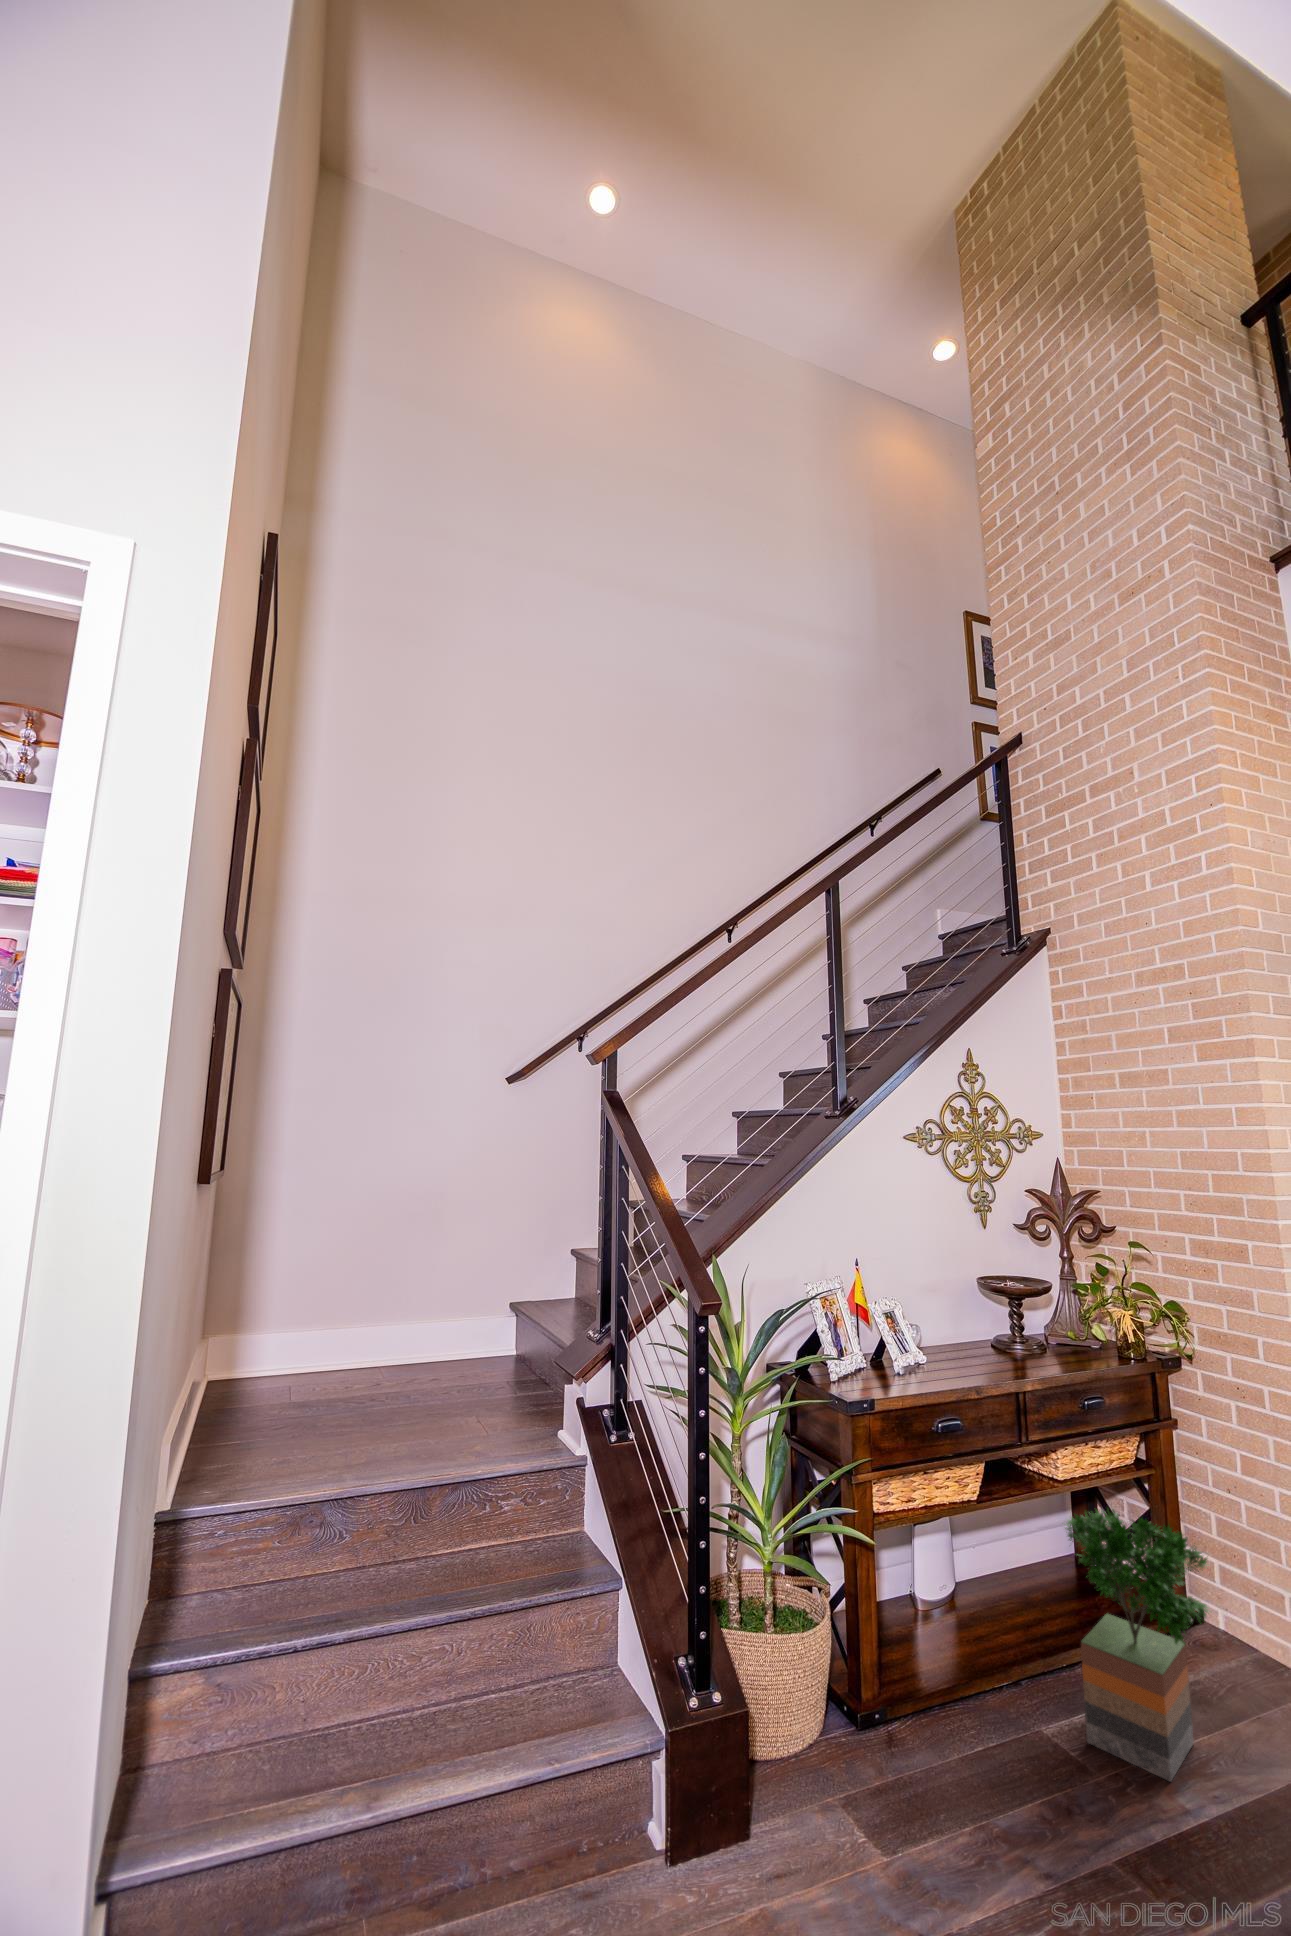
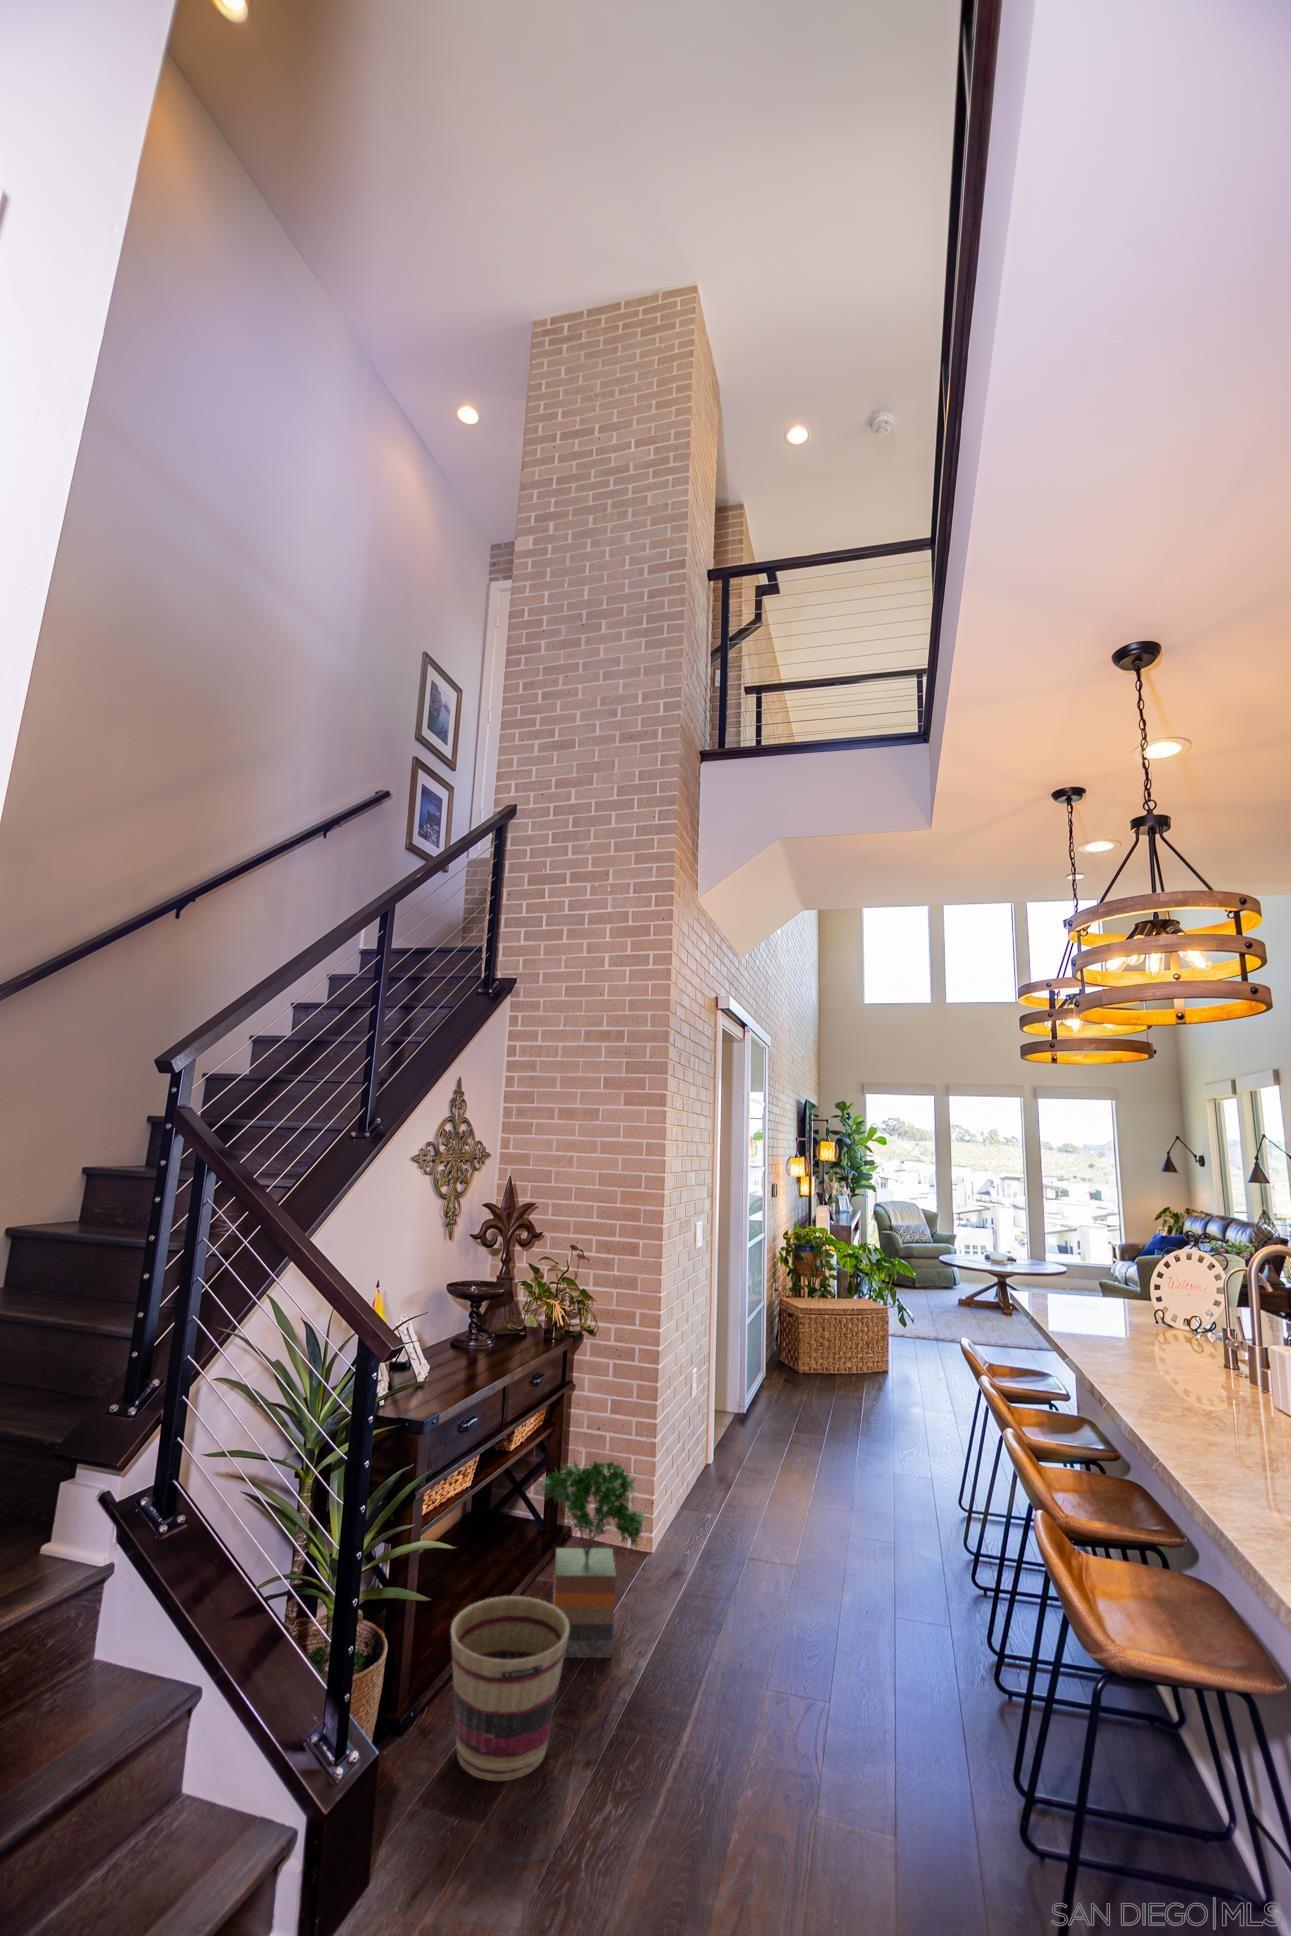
basket: none [884,1623,1026,1842] -> present [451,1596,569,1781]

